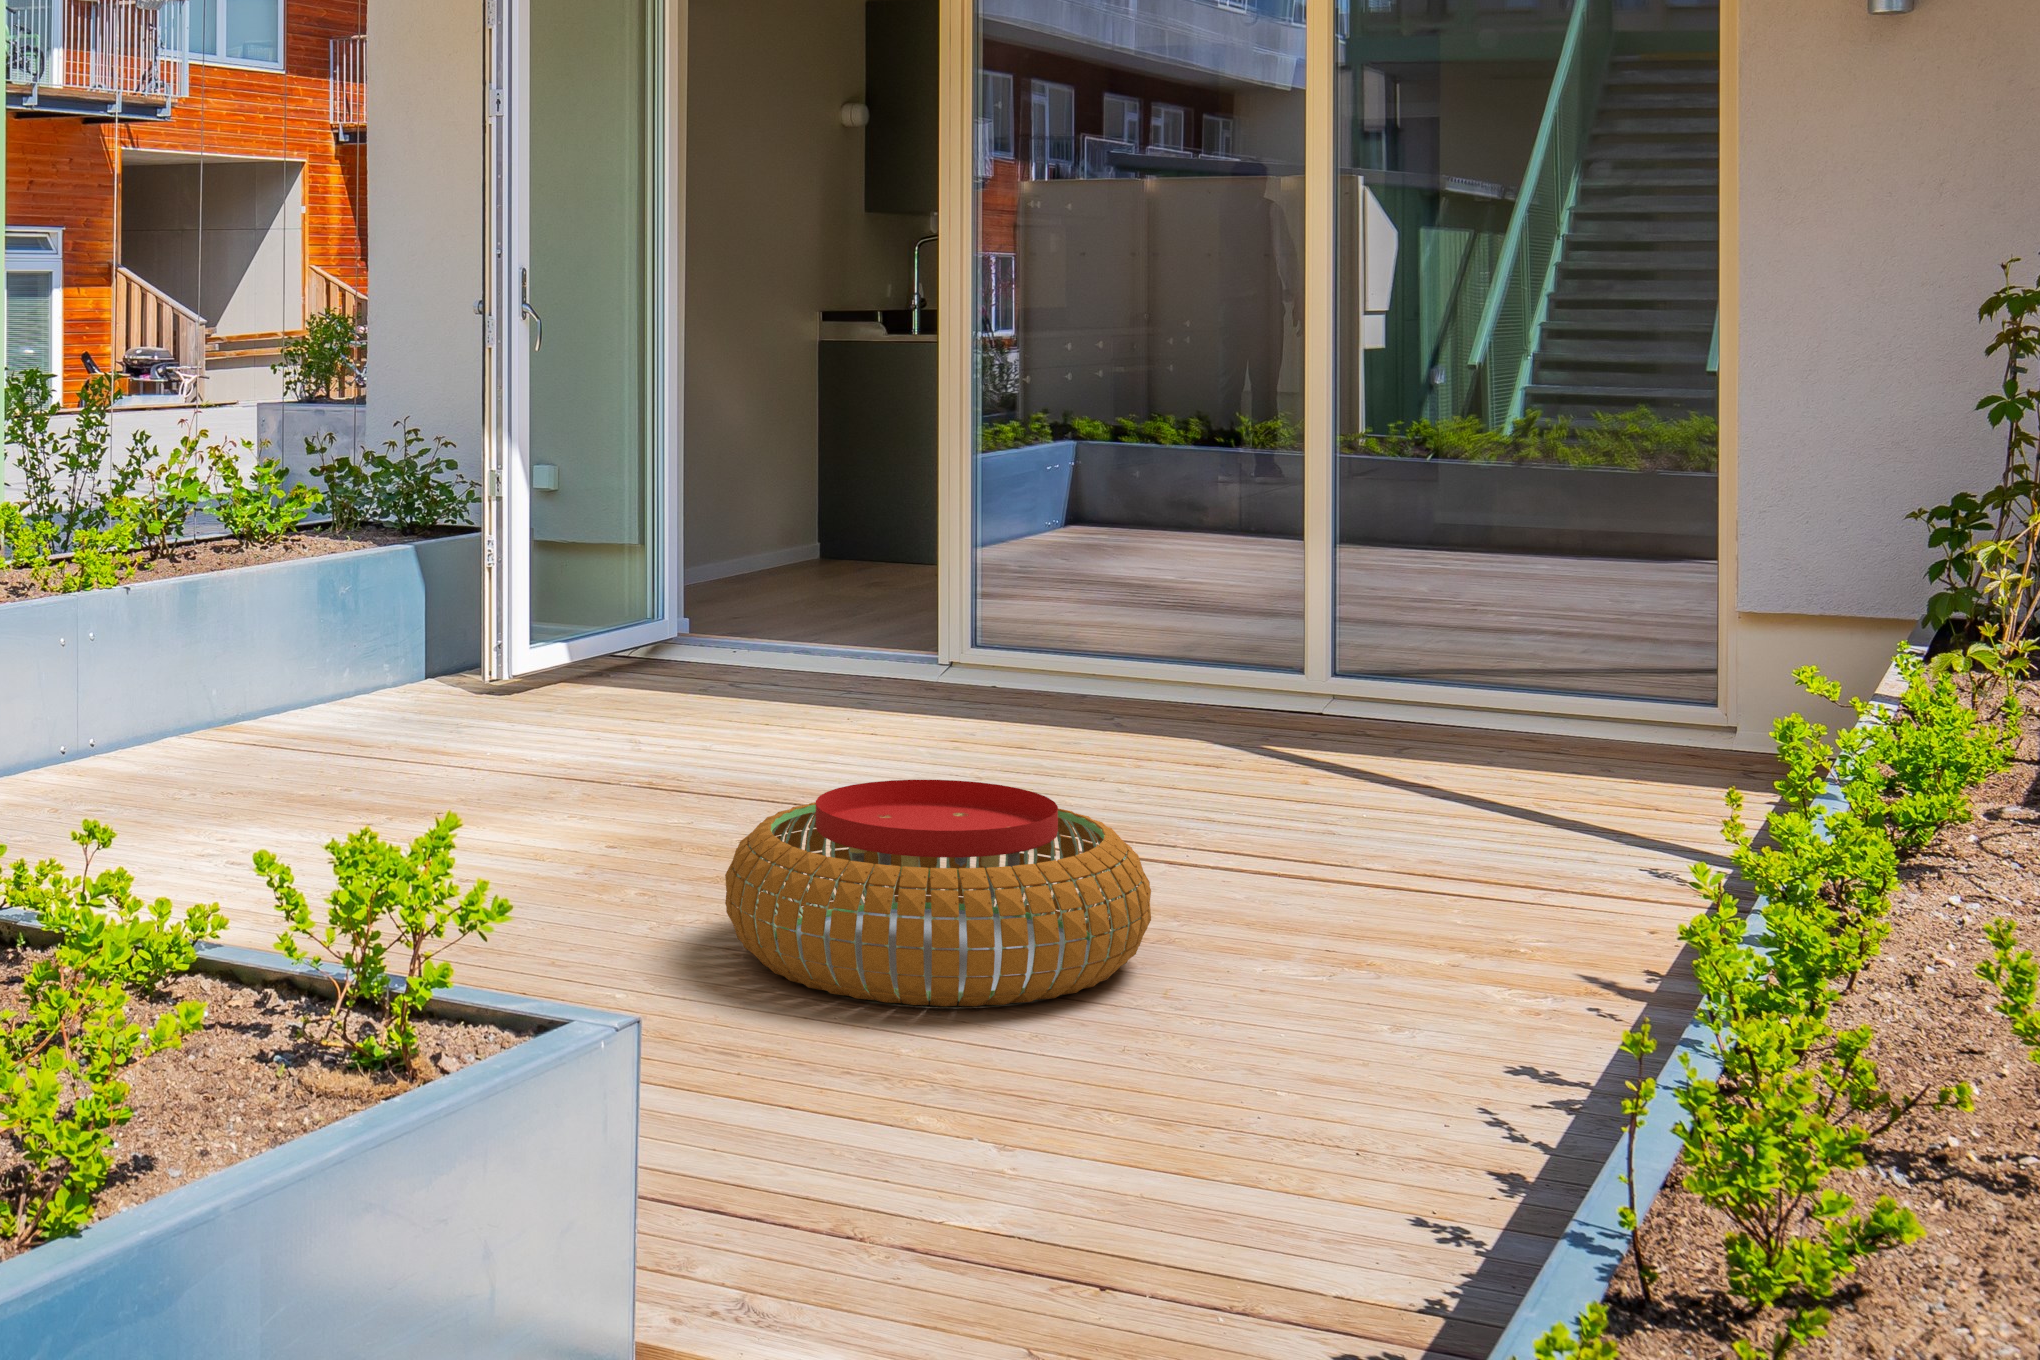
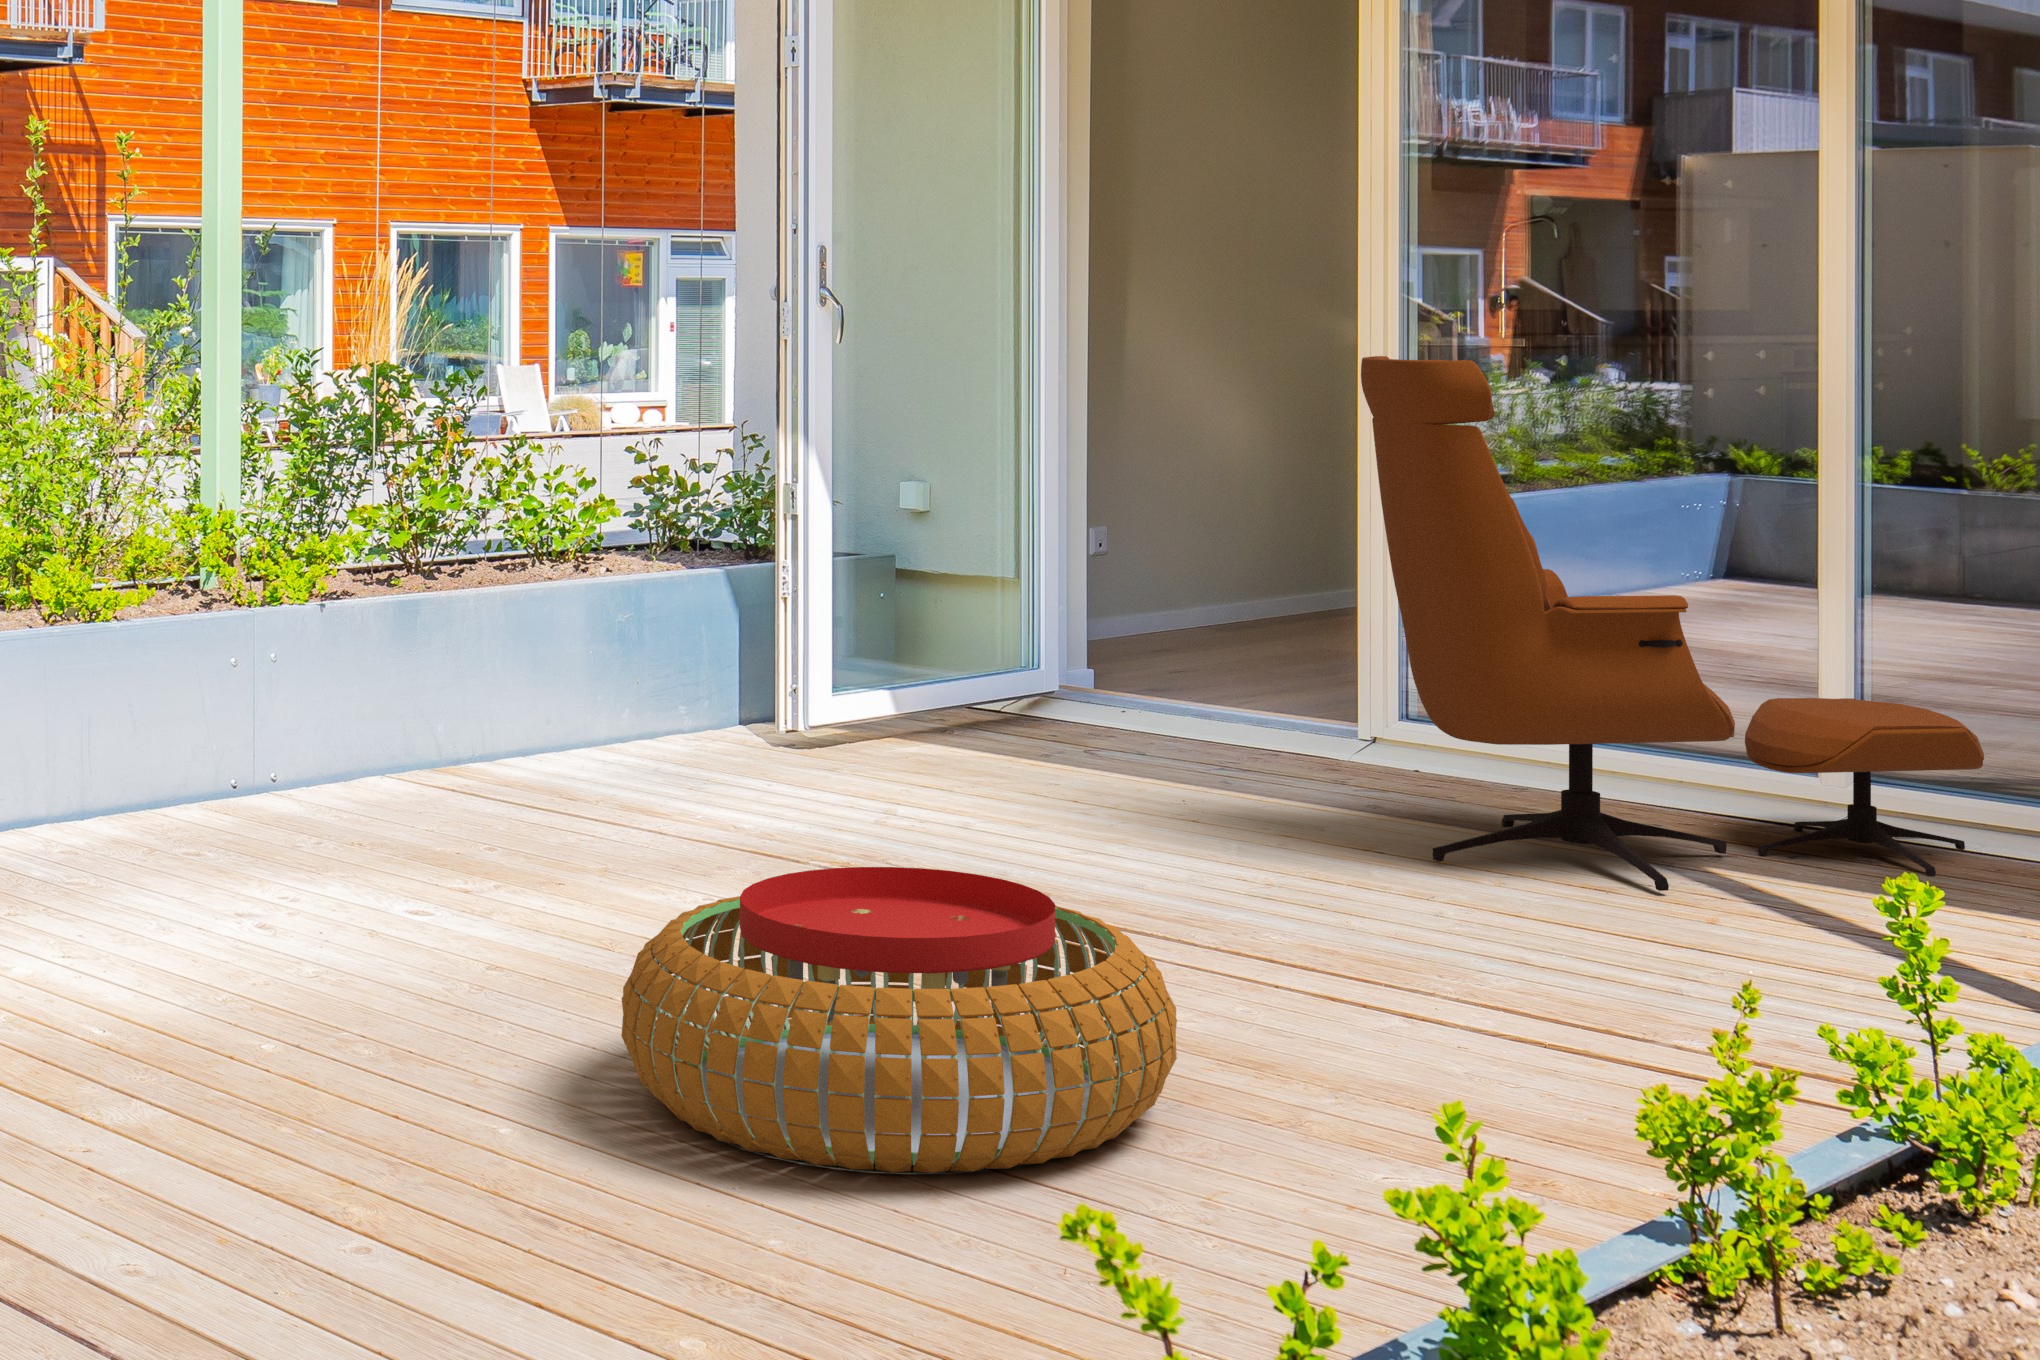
lounge chair: none [1025,364,1435,760] -> present [1361,356,1984,891]

